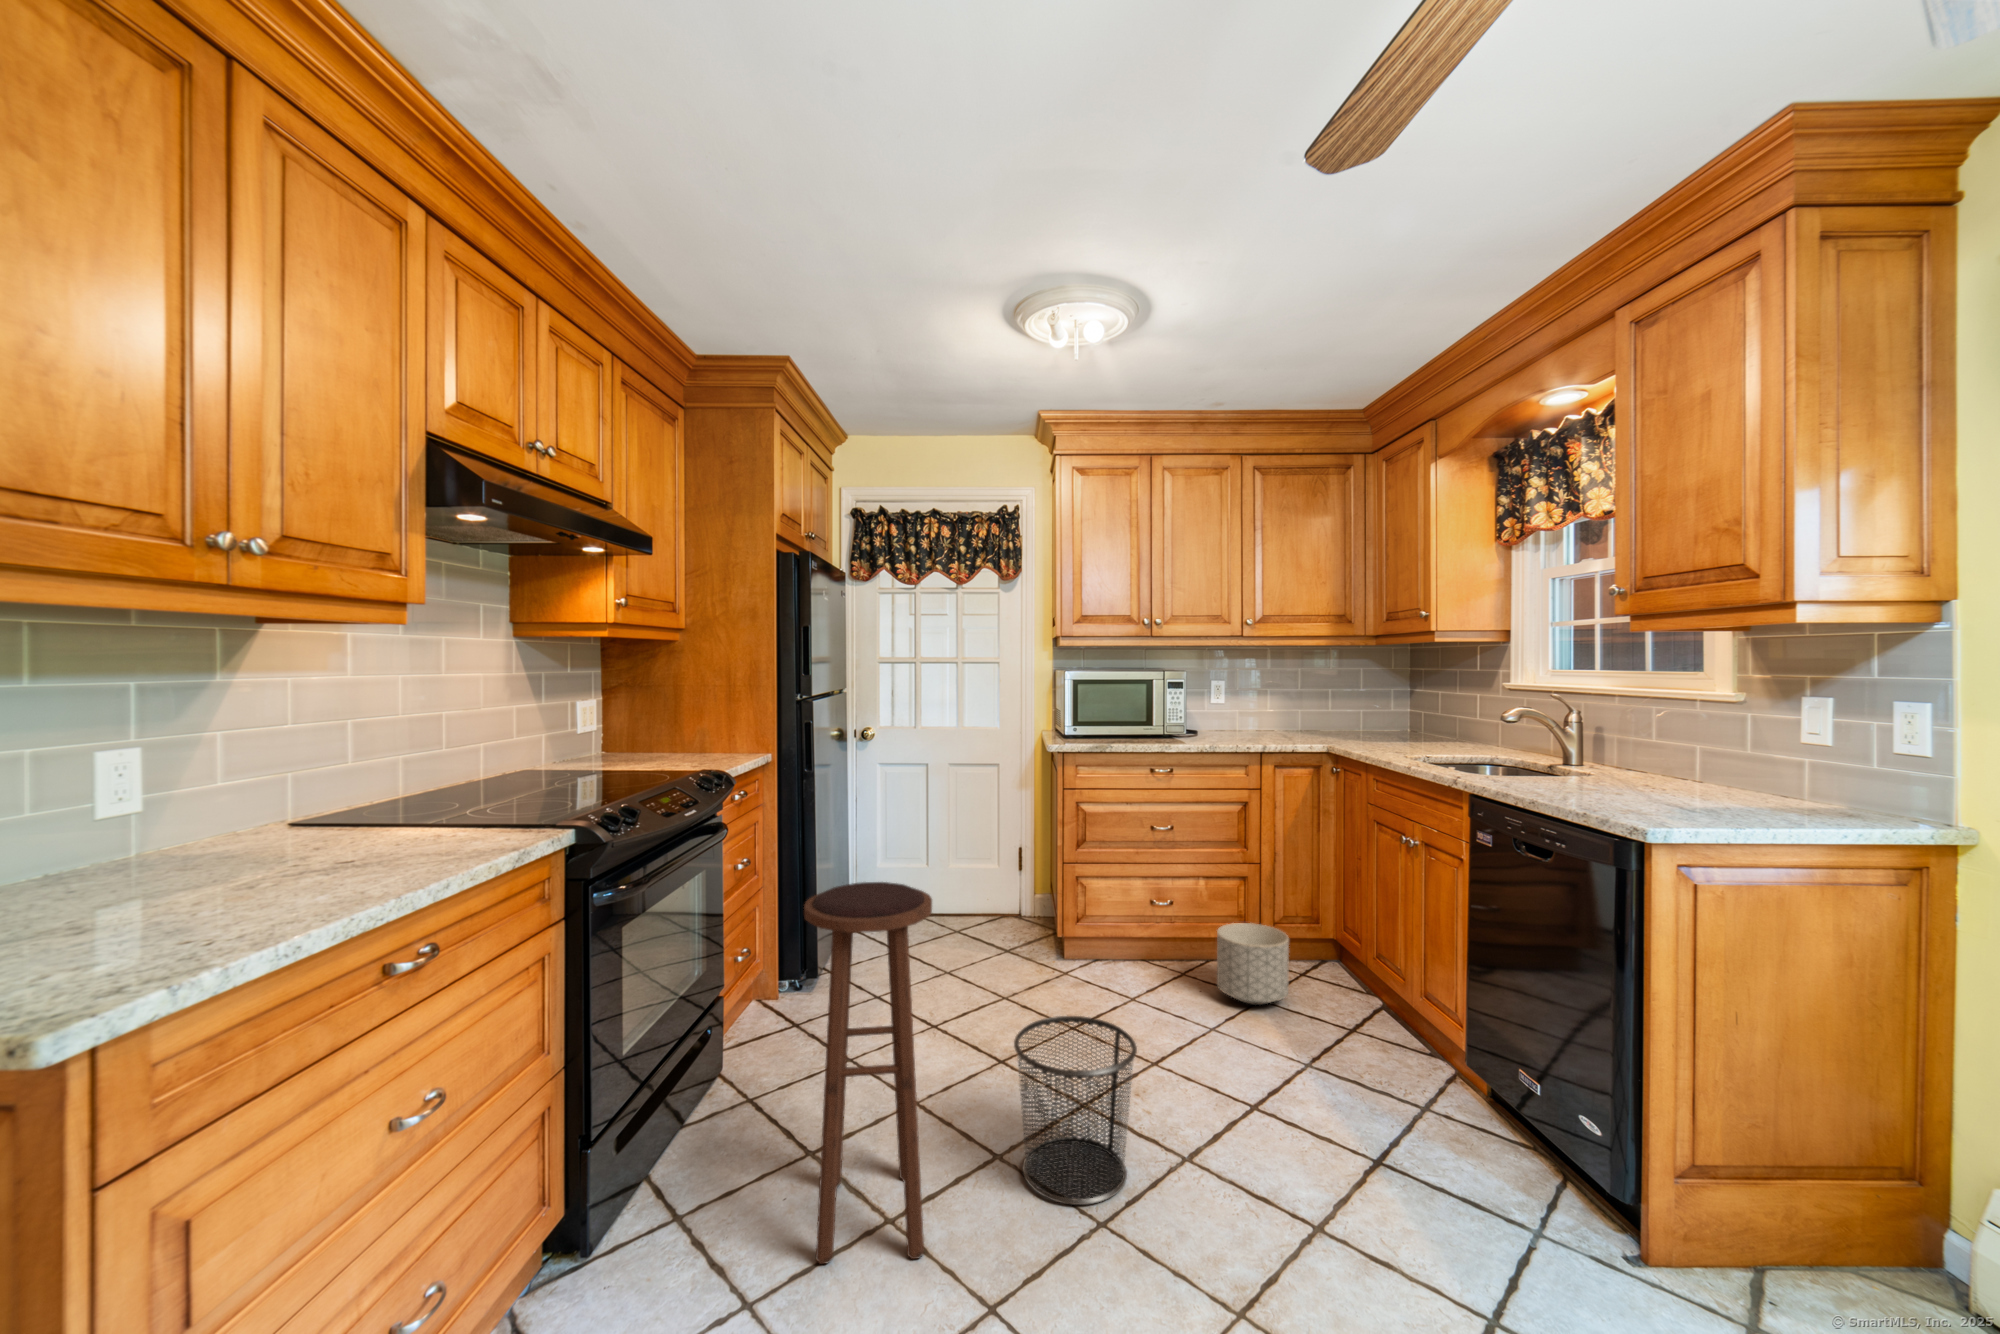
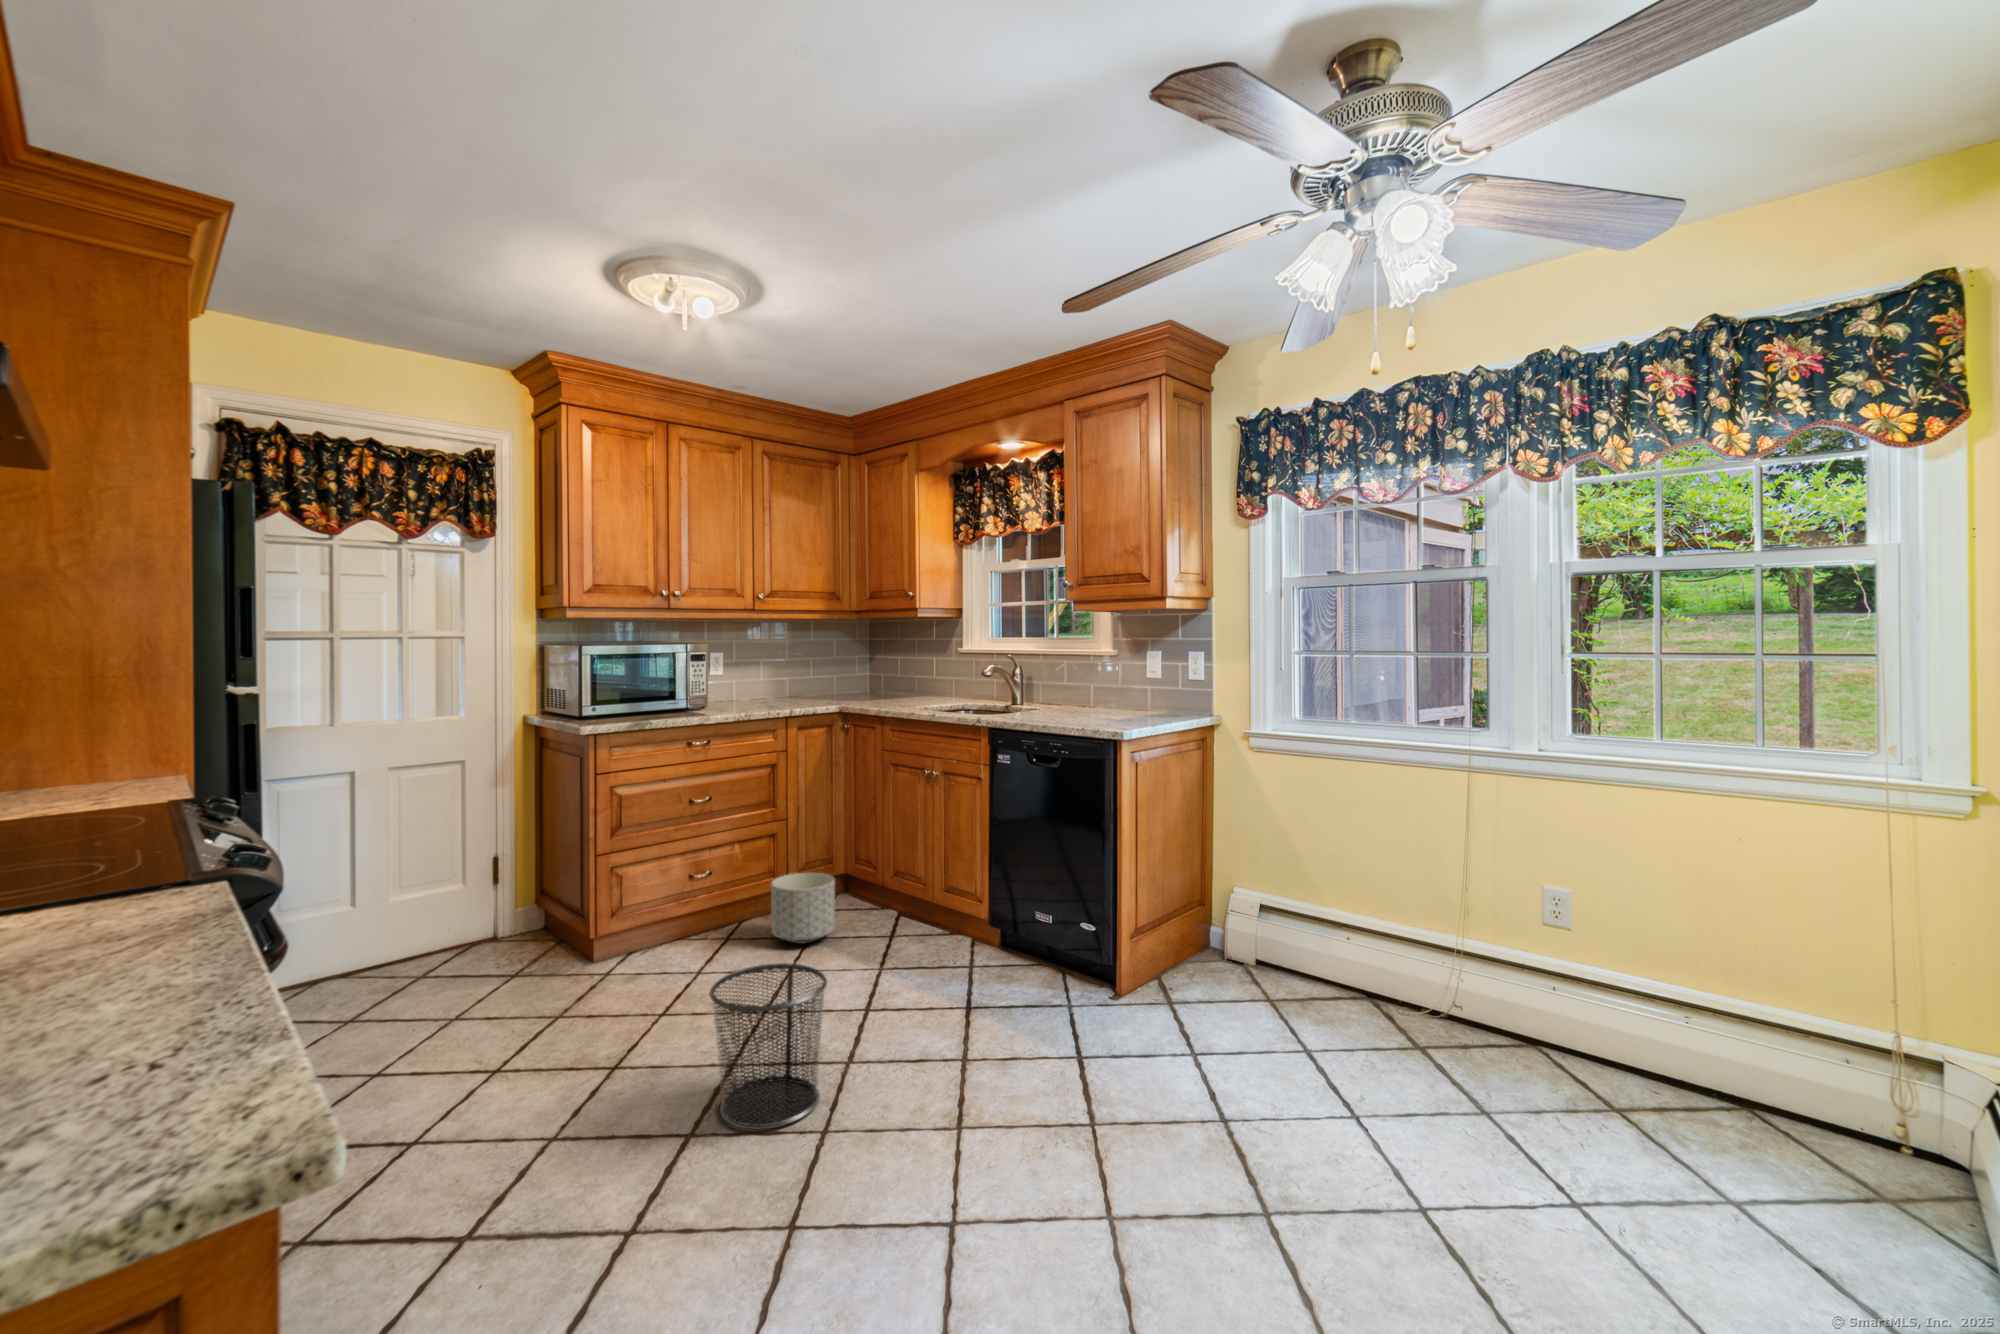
stool: present [804,882,932,1264] -> none [528,865,695,1275]

